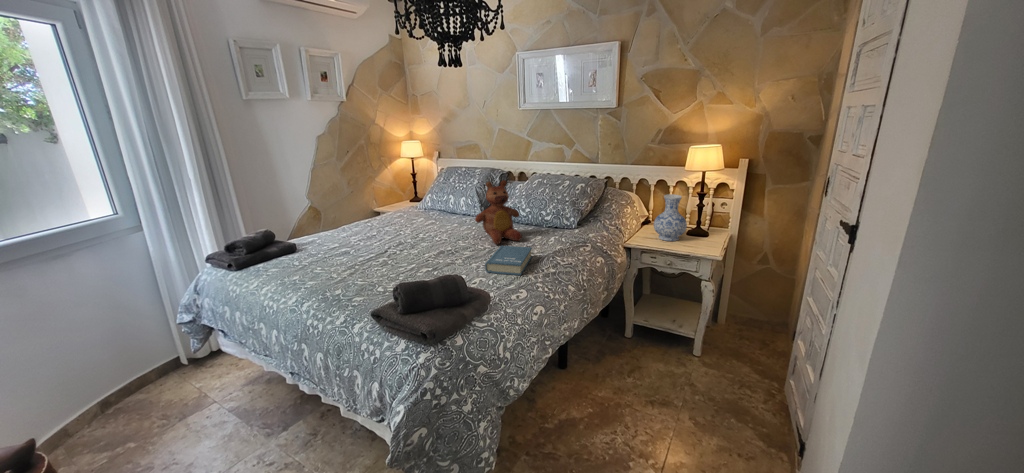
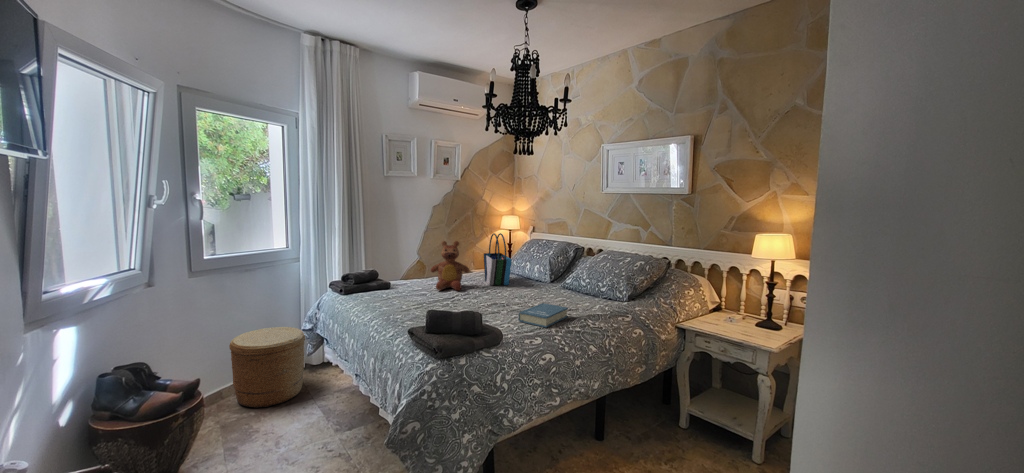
tote bag: none [401,166,442,228] -> present [484,233,512,286]
teddy bear: present [475,180,522,244] -> present [431,241,469,291]
vase: present [654,194,687,241] -> none [712,279,749,328]
woven basket: none [58,322,194,440] -> present [229,327,305,408]

